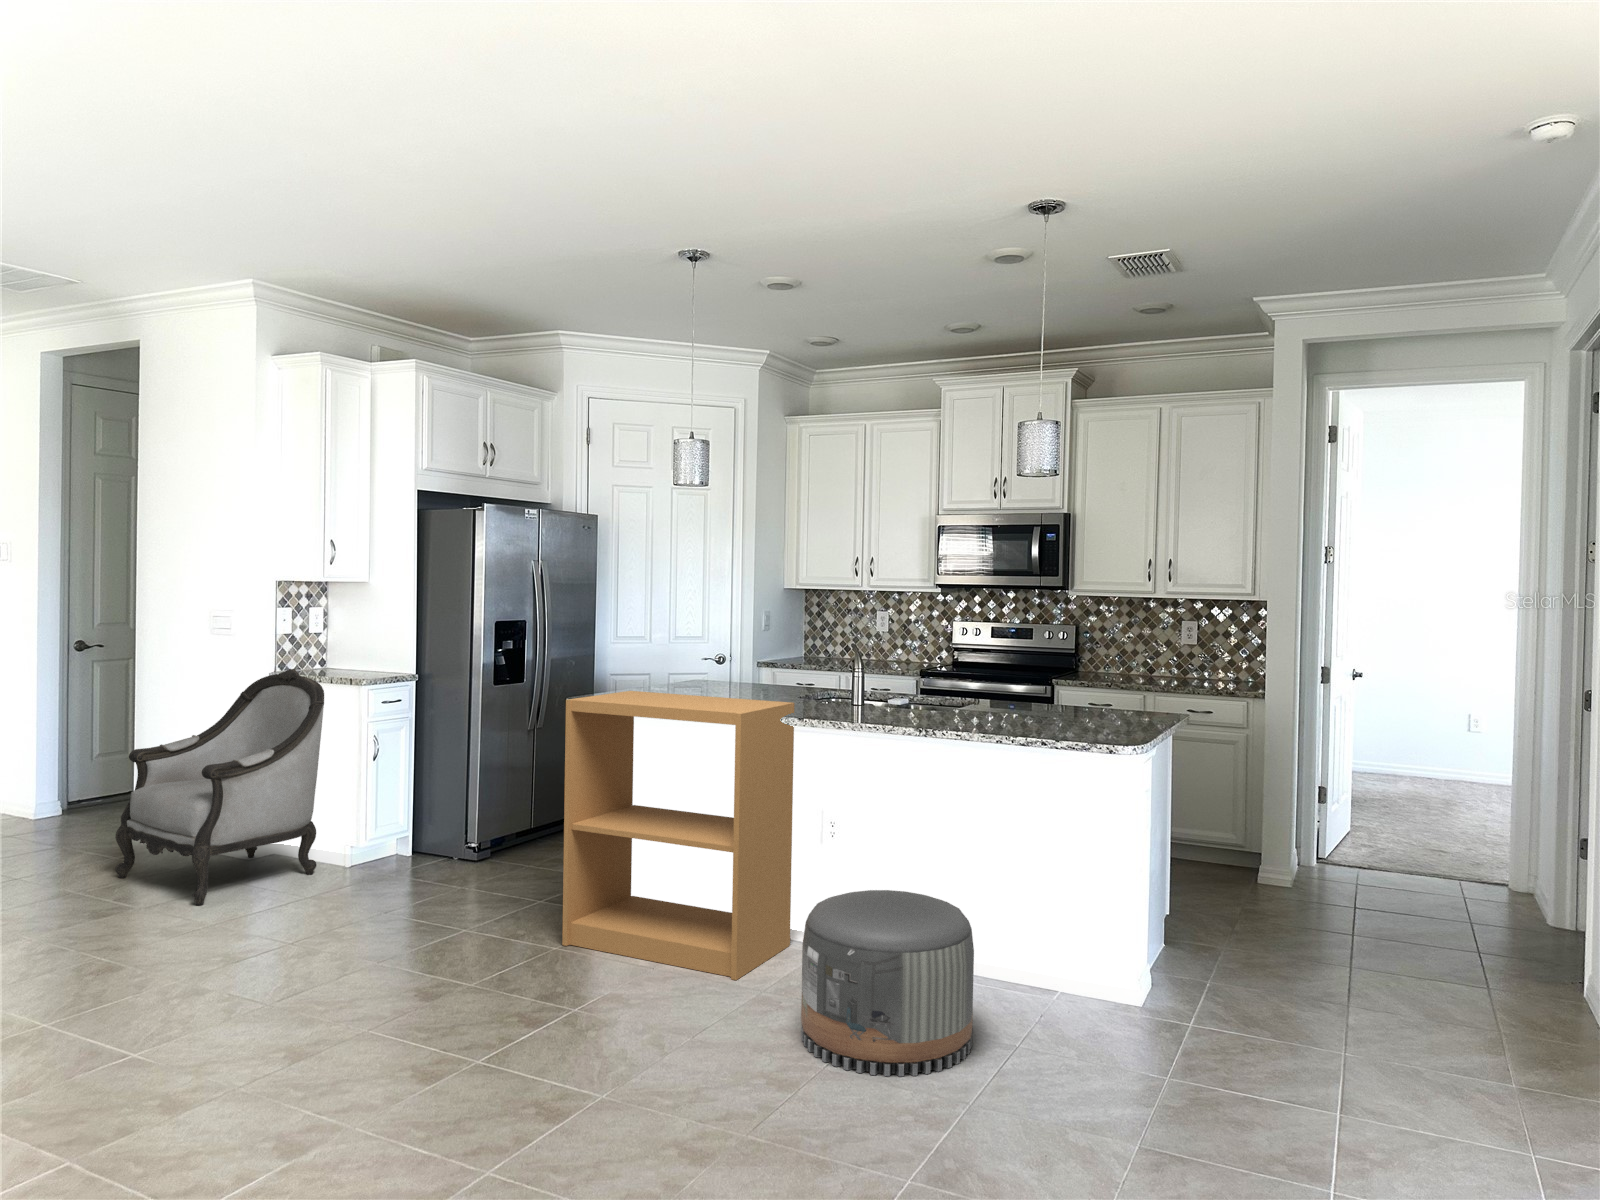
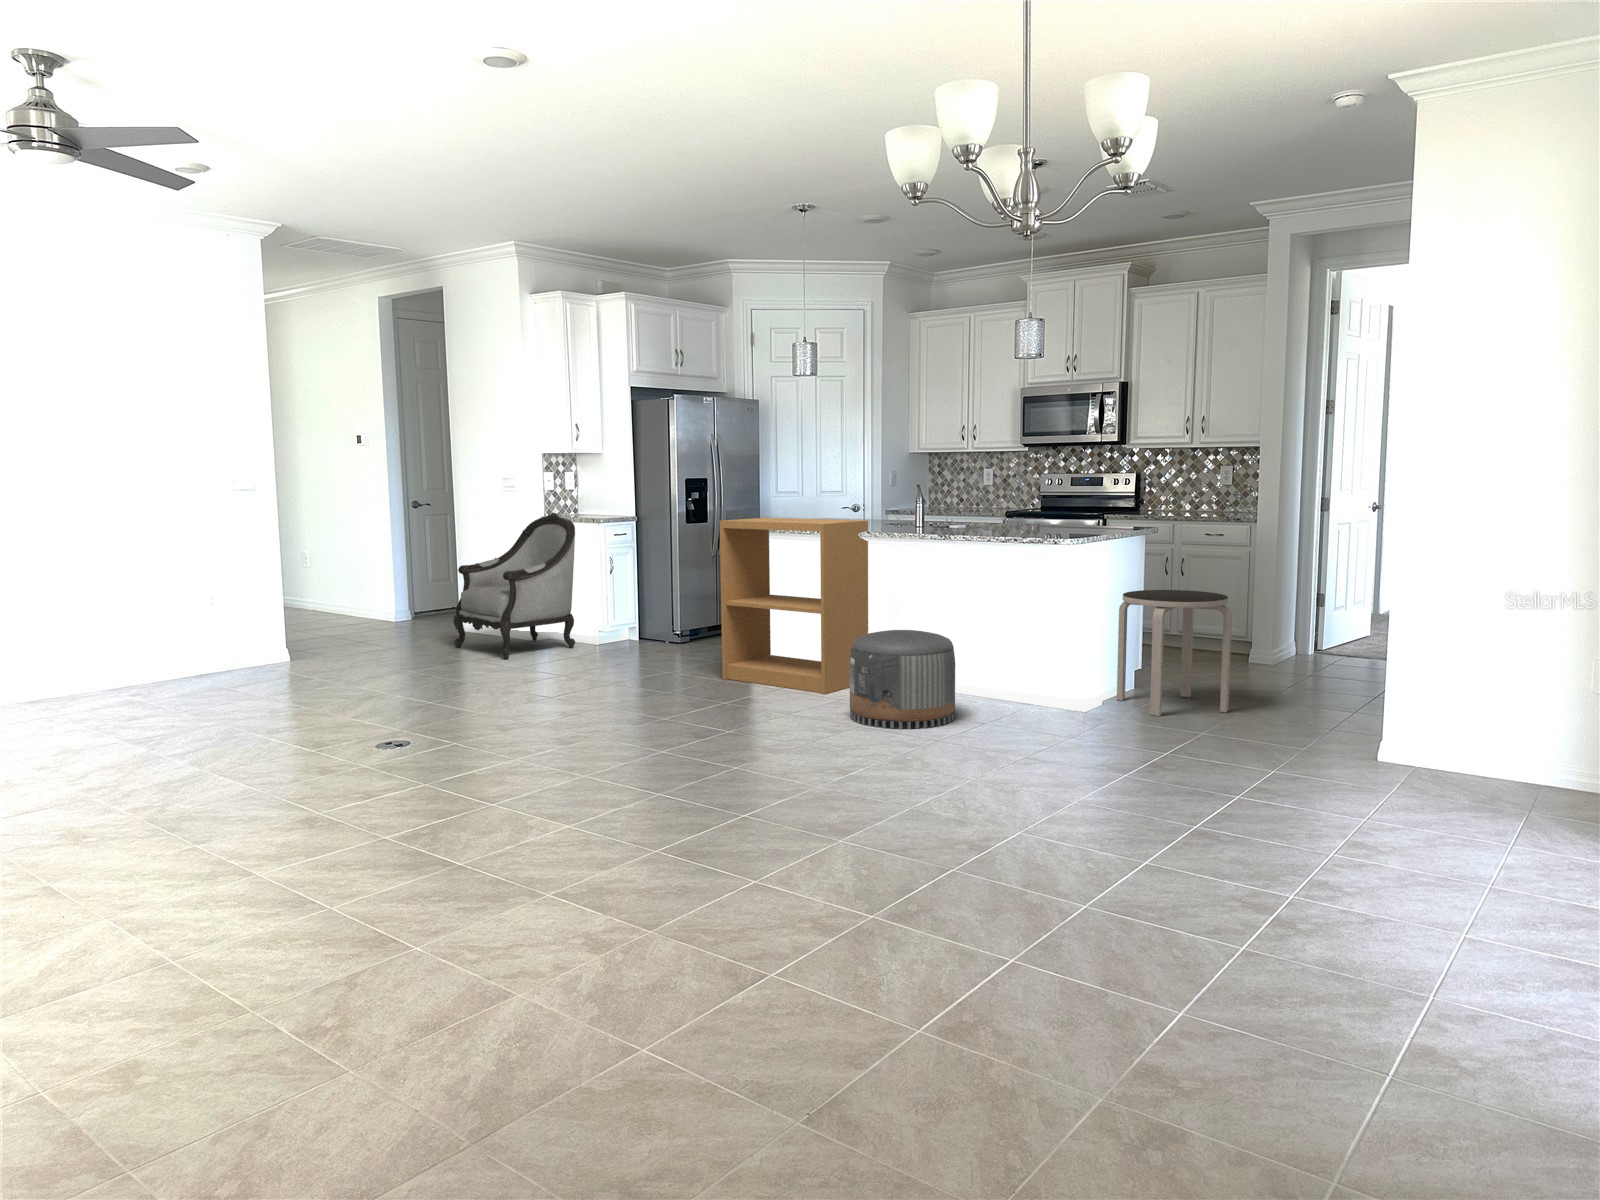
side table: none [1170,810,1345,1016] -> present [1117,590,1232,716]

